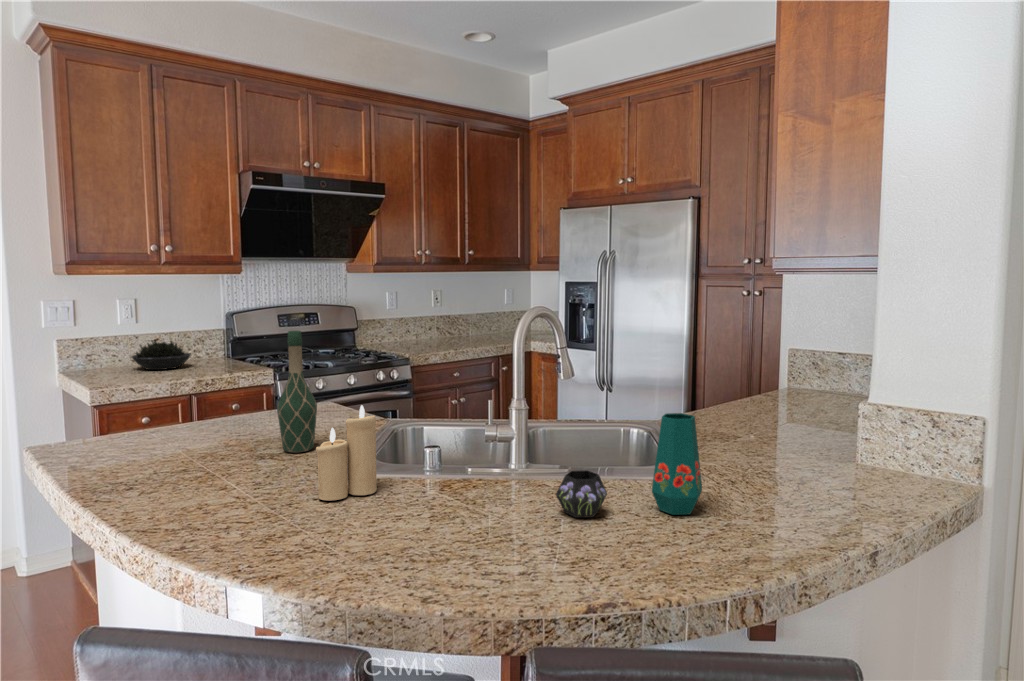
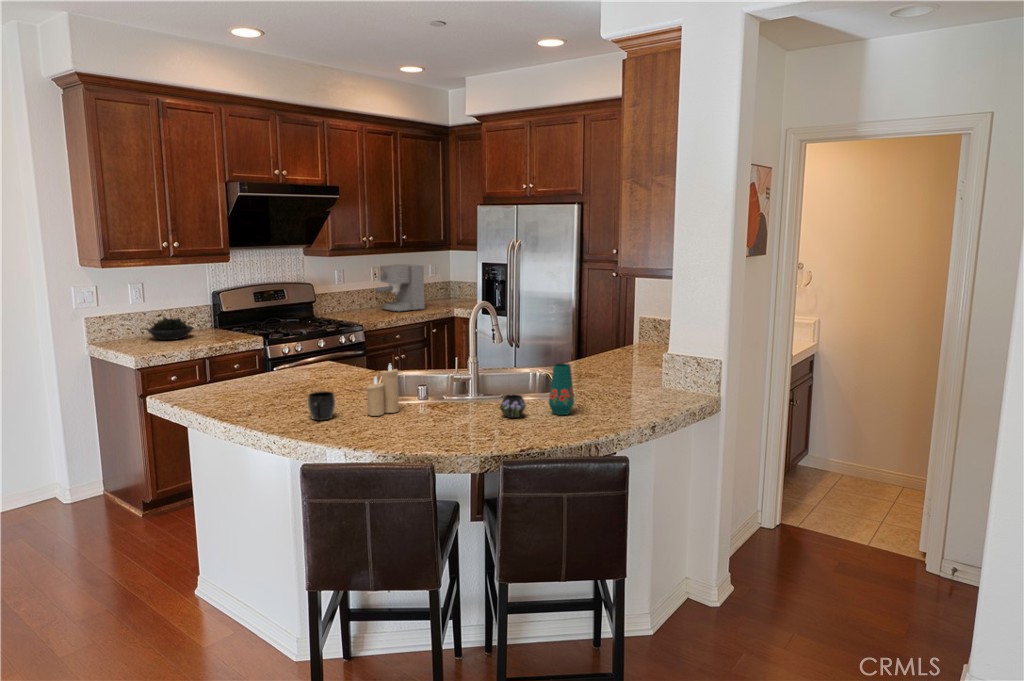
coffee maker: none [433,286,493,343] -> present [376,264,425,312]
wine bottle: present [277,331,317,452] -> none [322,319,346,393]
mug: none [209,452,260,506] -> present [308,391,335,420]

